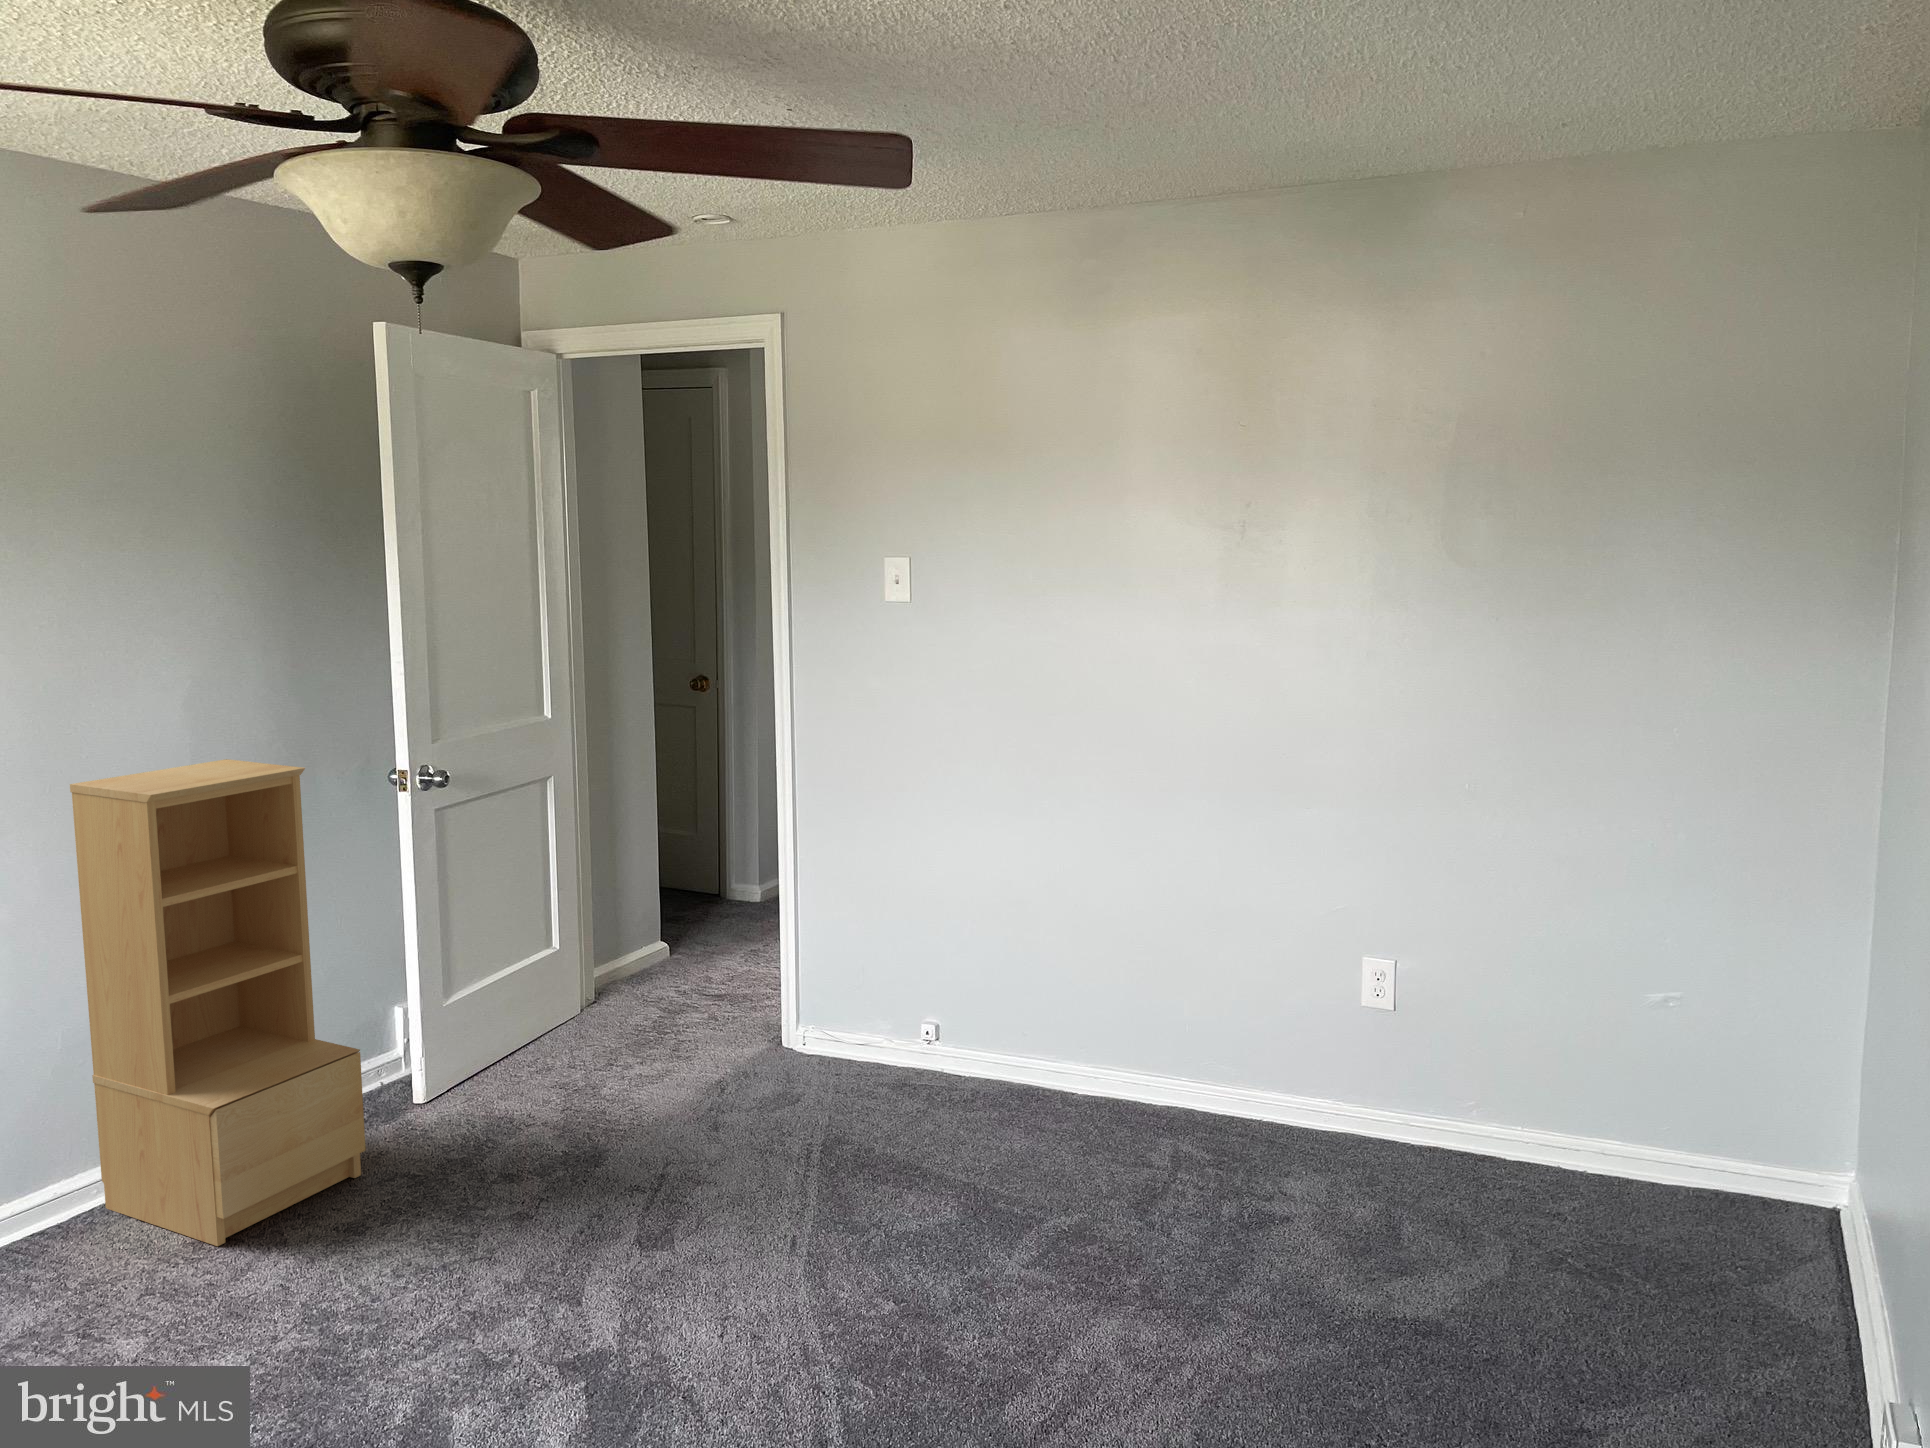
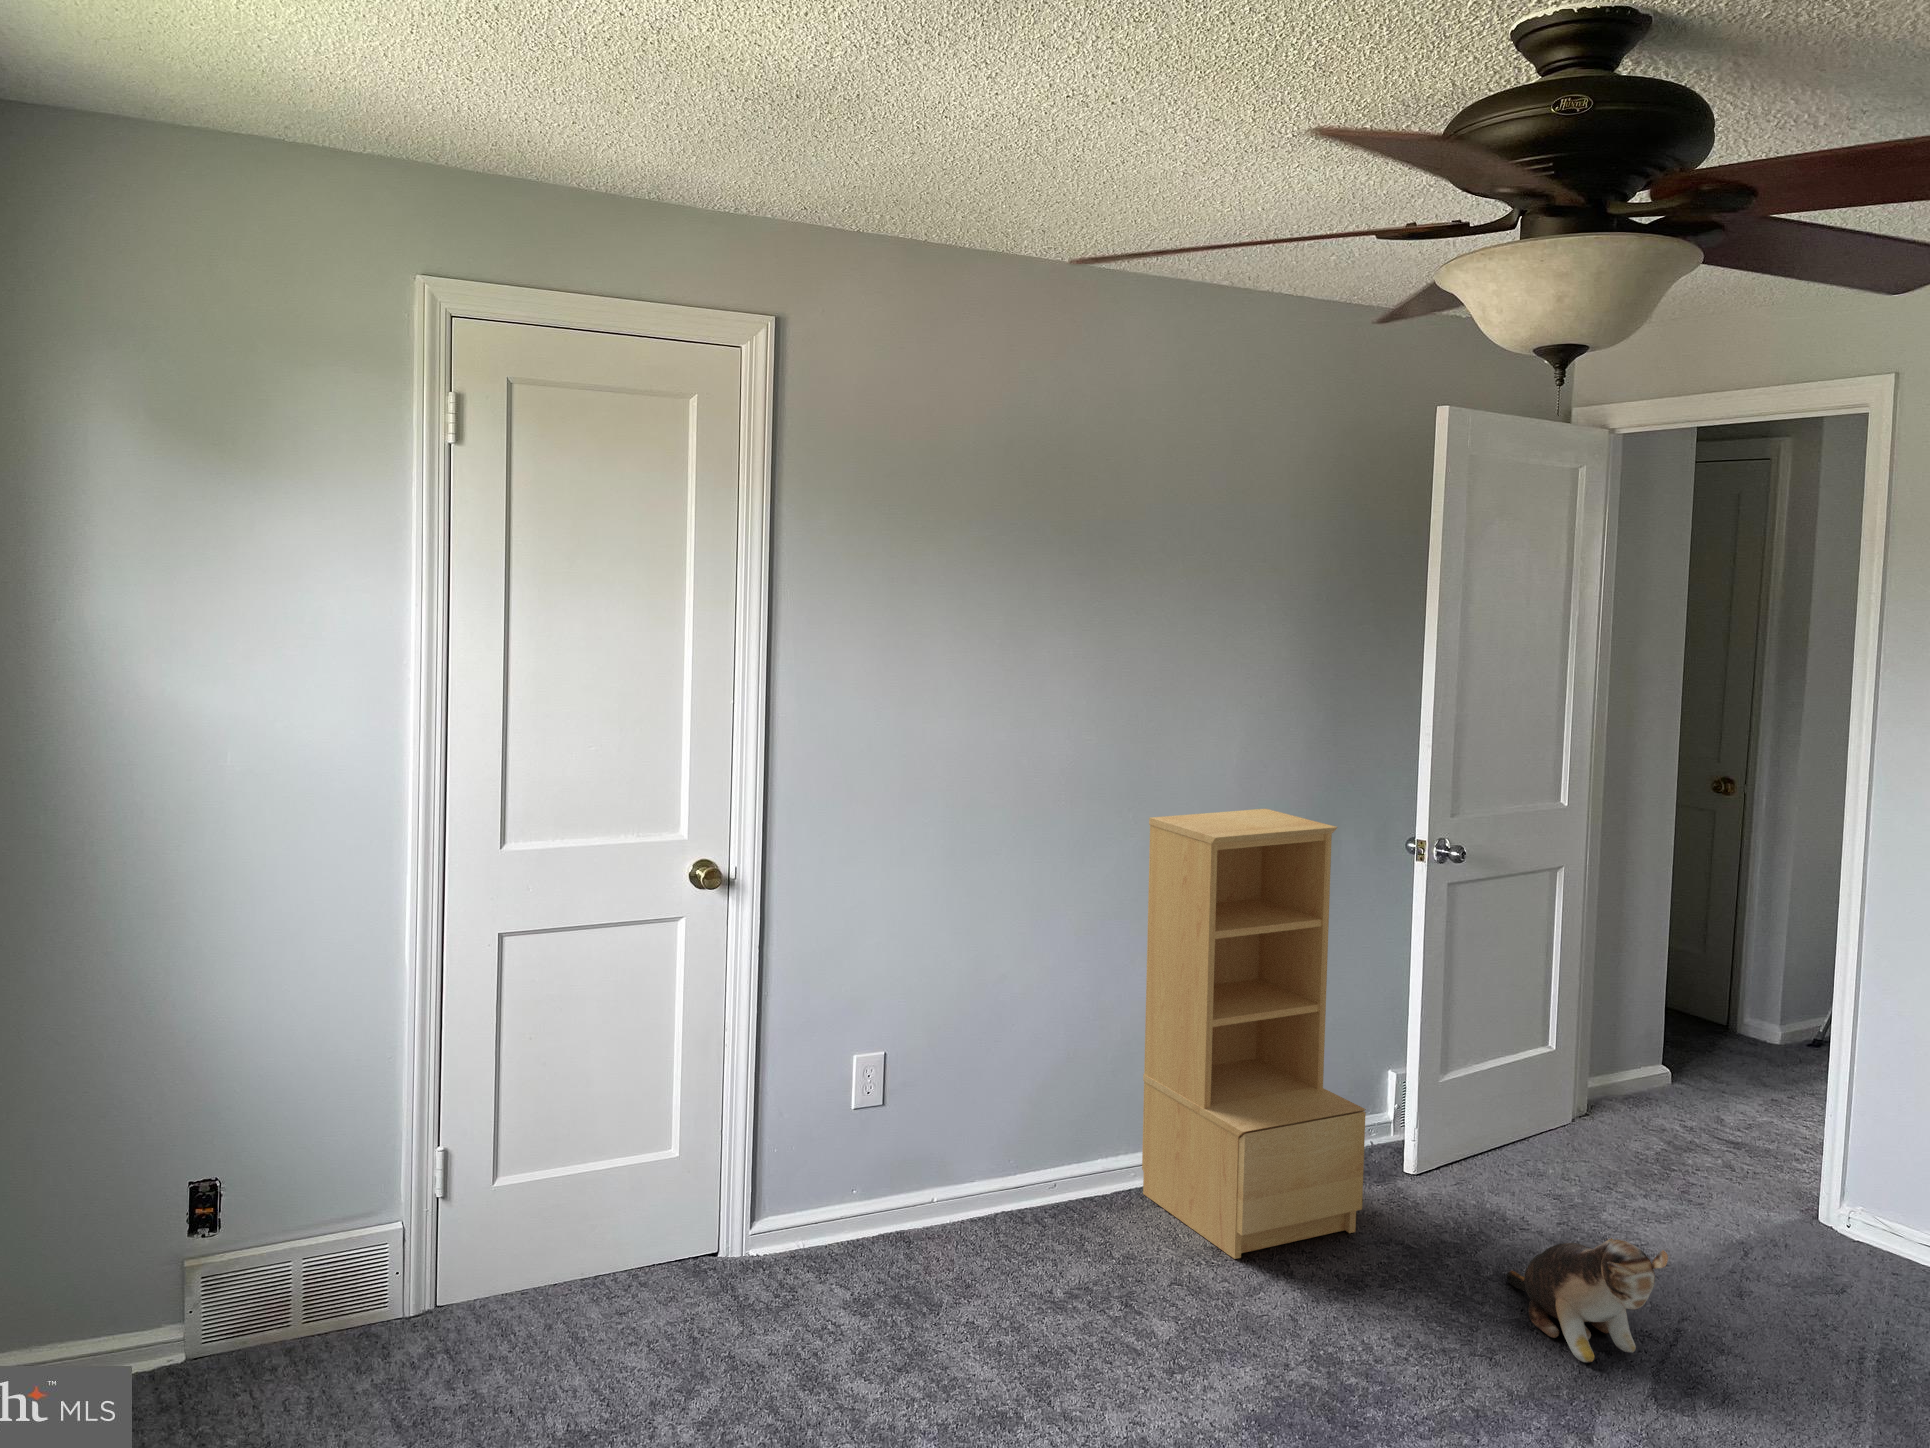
plush toy: none [512,1106,642,1229] -> present [1507,1238,1668,1362]

